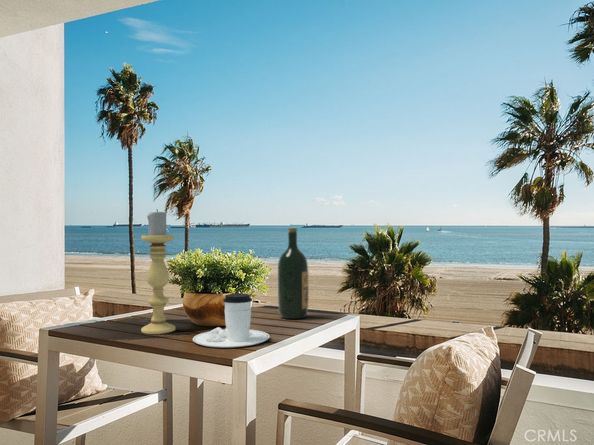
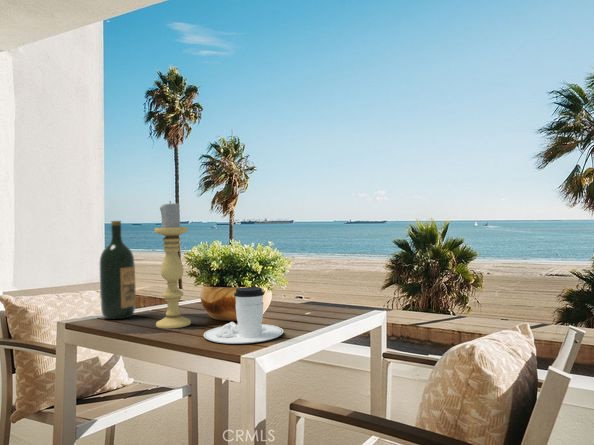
wine bottle: present [278,228,308,319] -> present [100,221,136,319]

